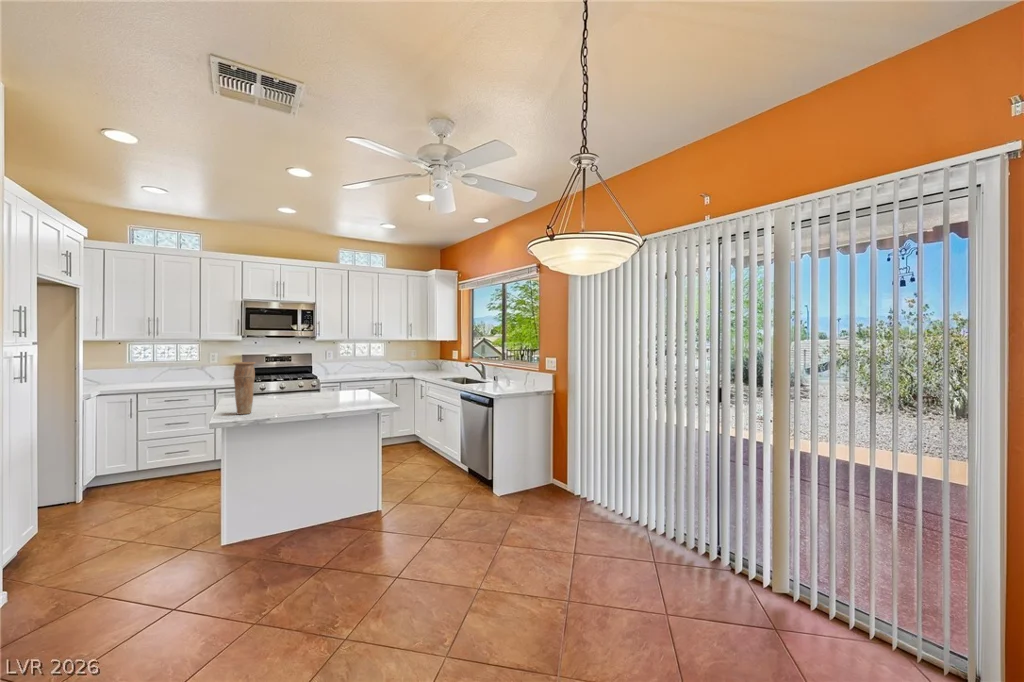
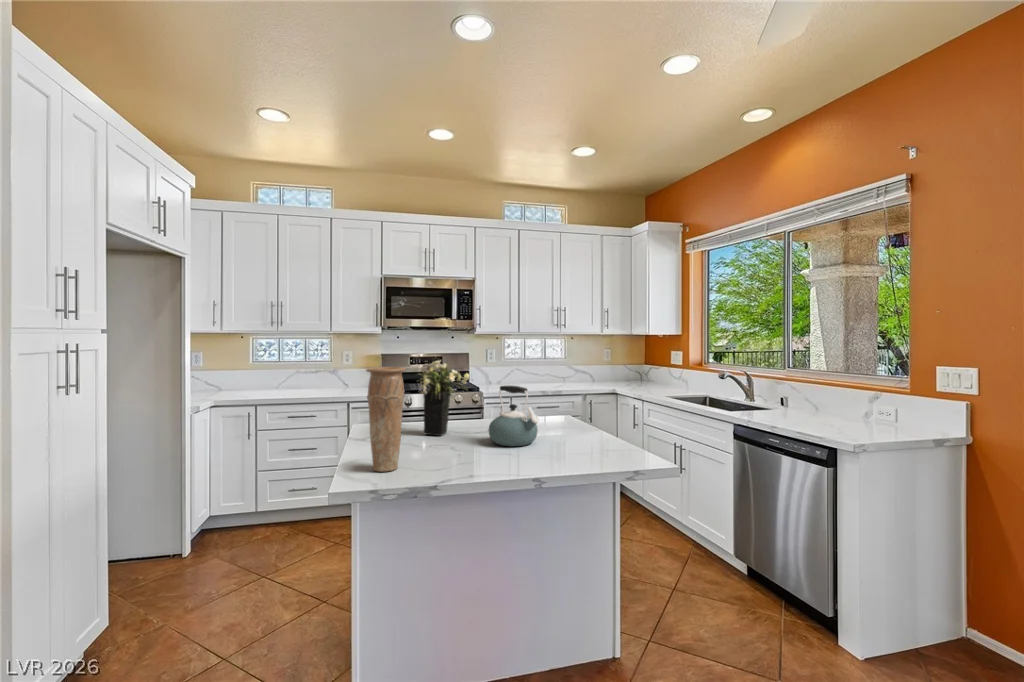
flower arrangement: none [262,357,301,401] -> present [420,361,473,436]
kettle: none [307,371,336,403] -> present [489,386,540,446]

